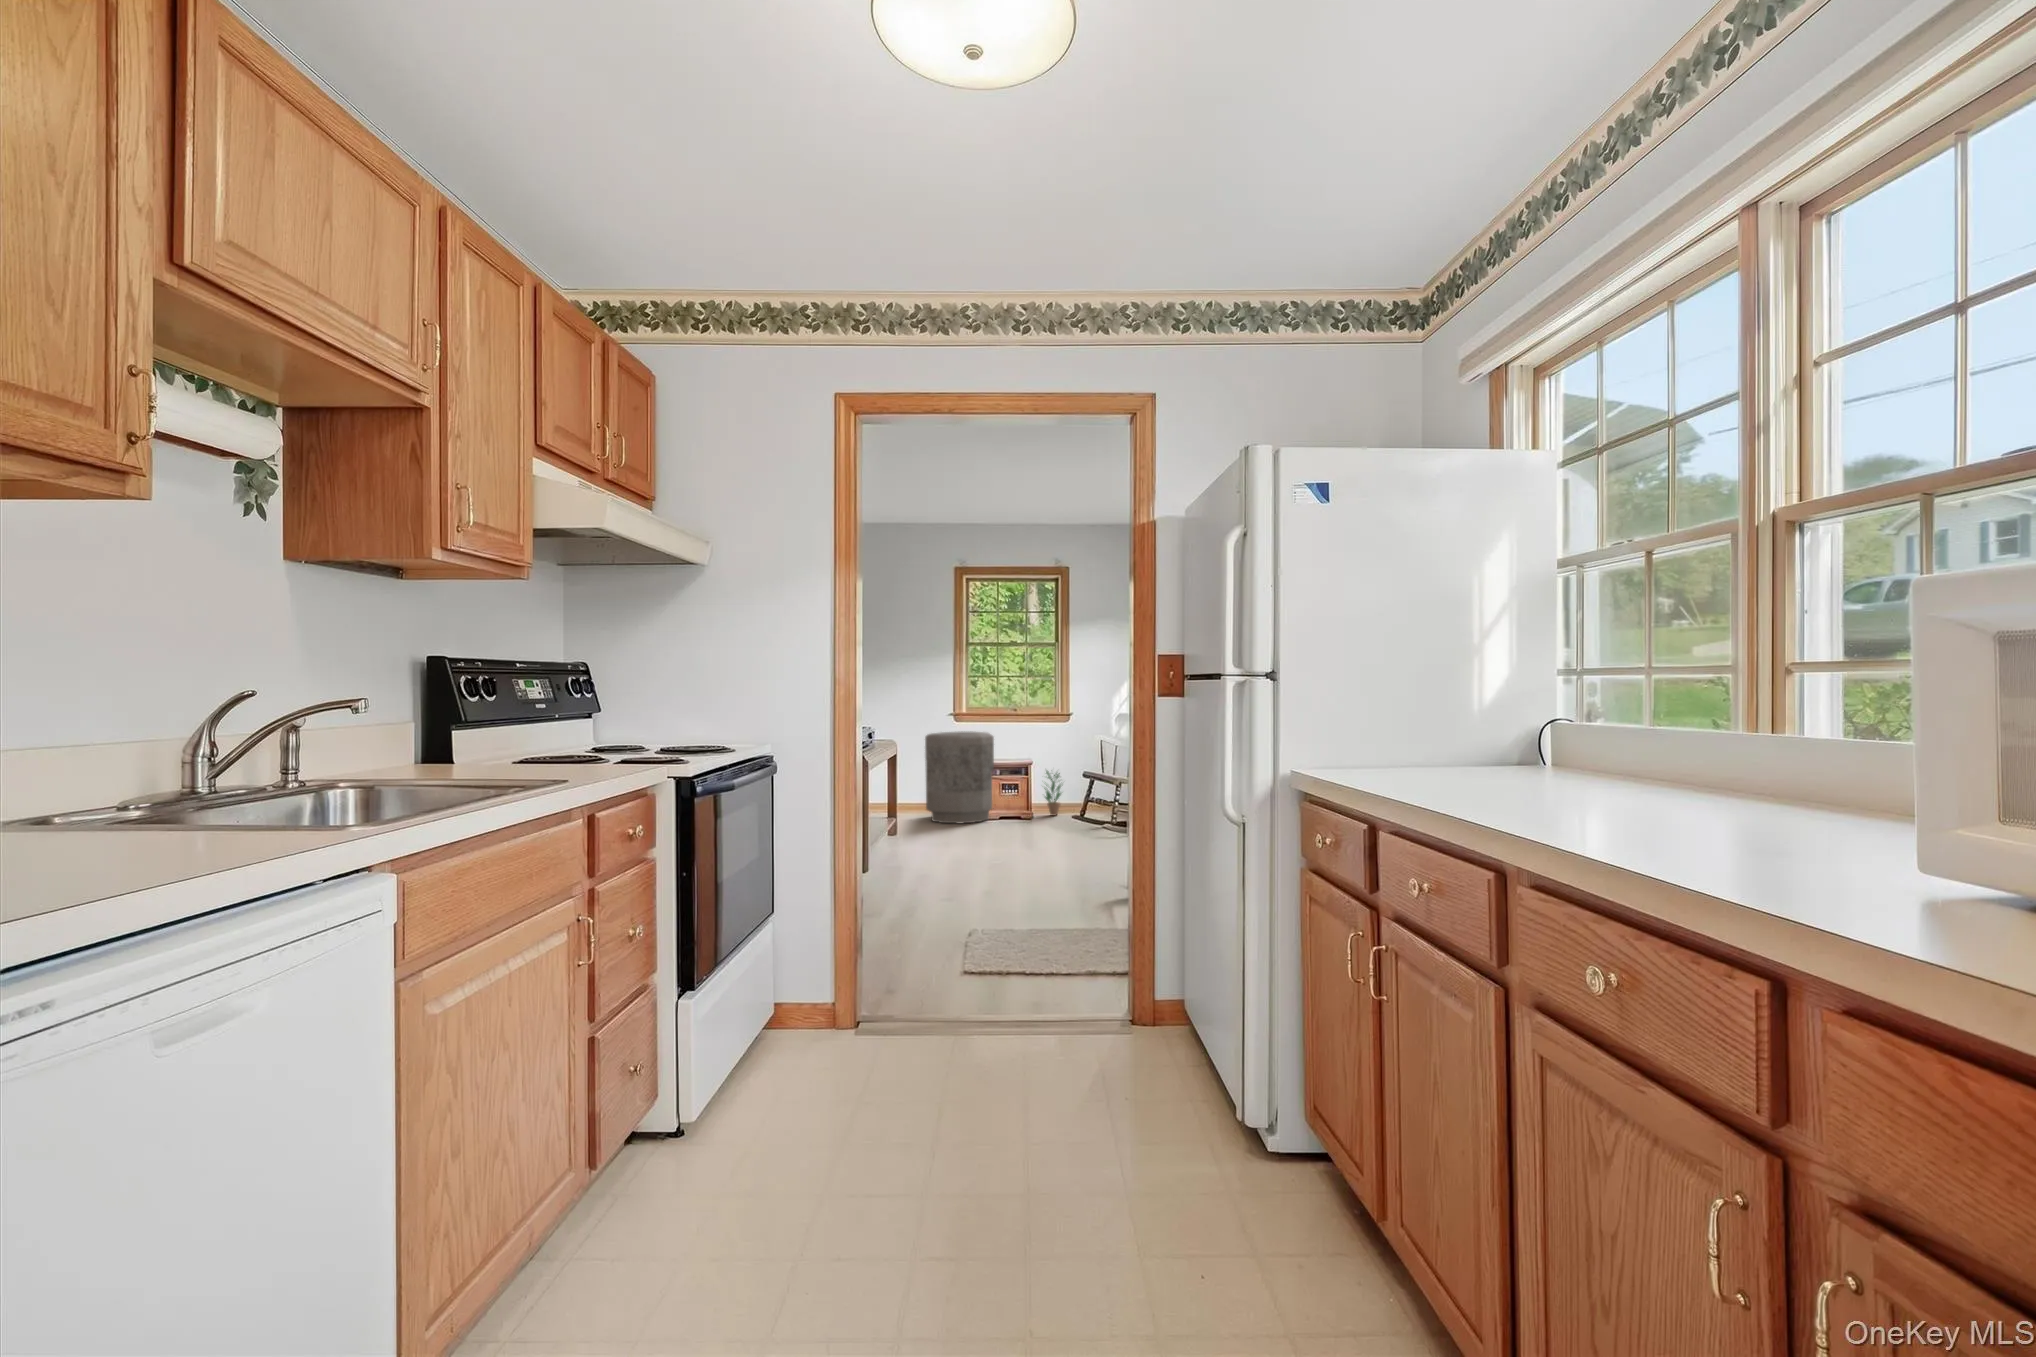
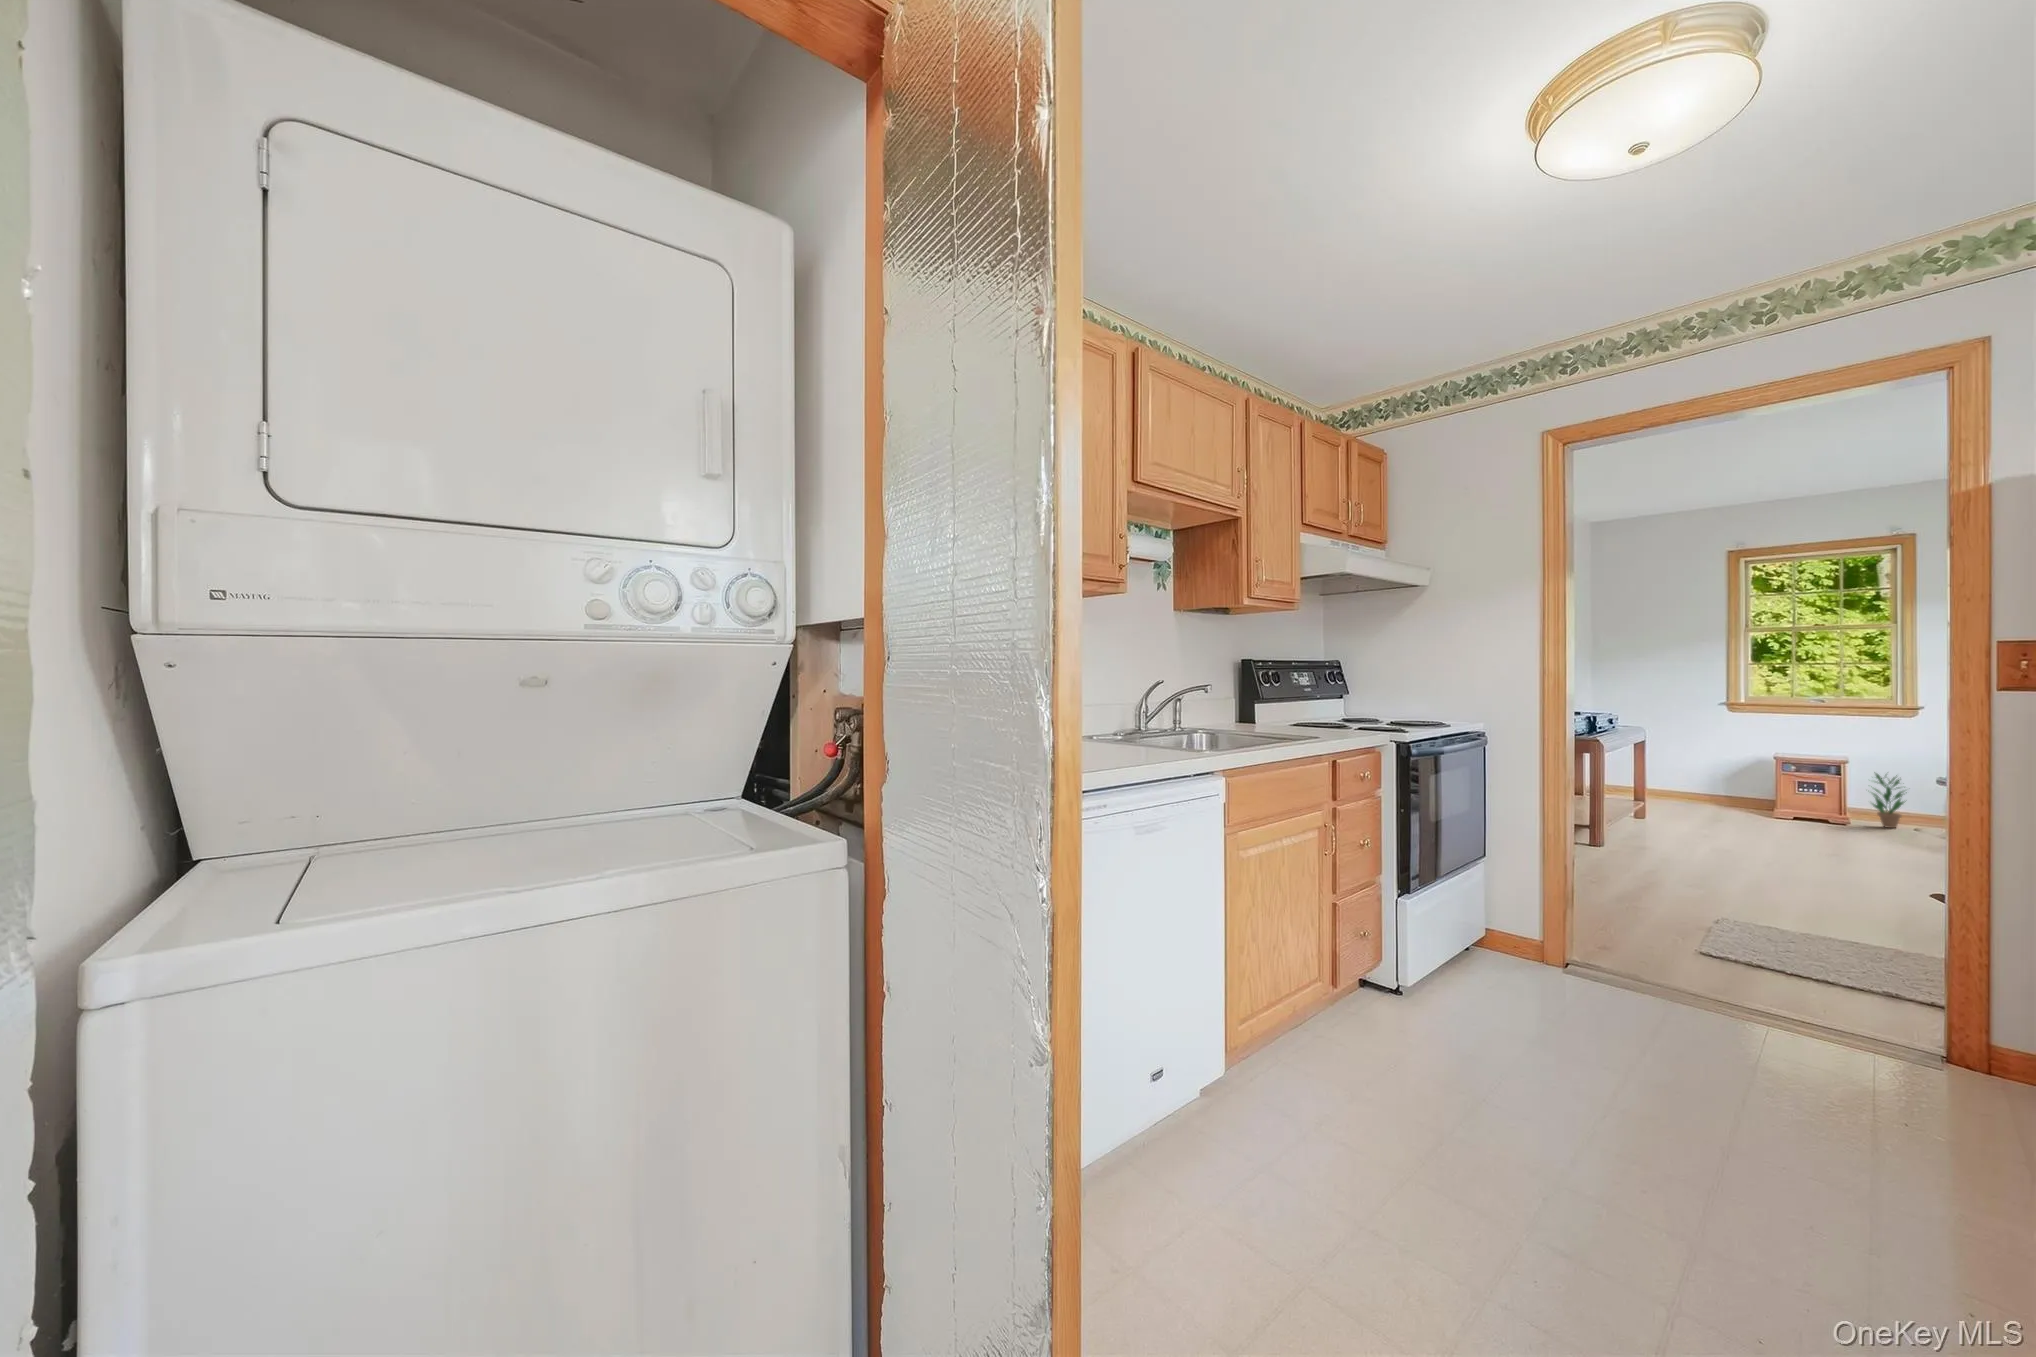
trash can: present [925,732,994,823] -> none [1685,723,1787,821]

